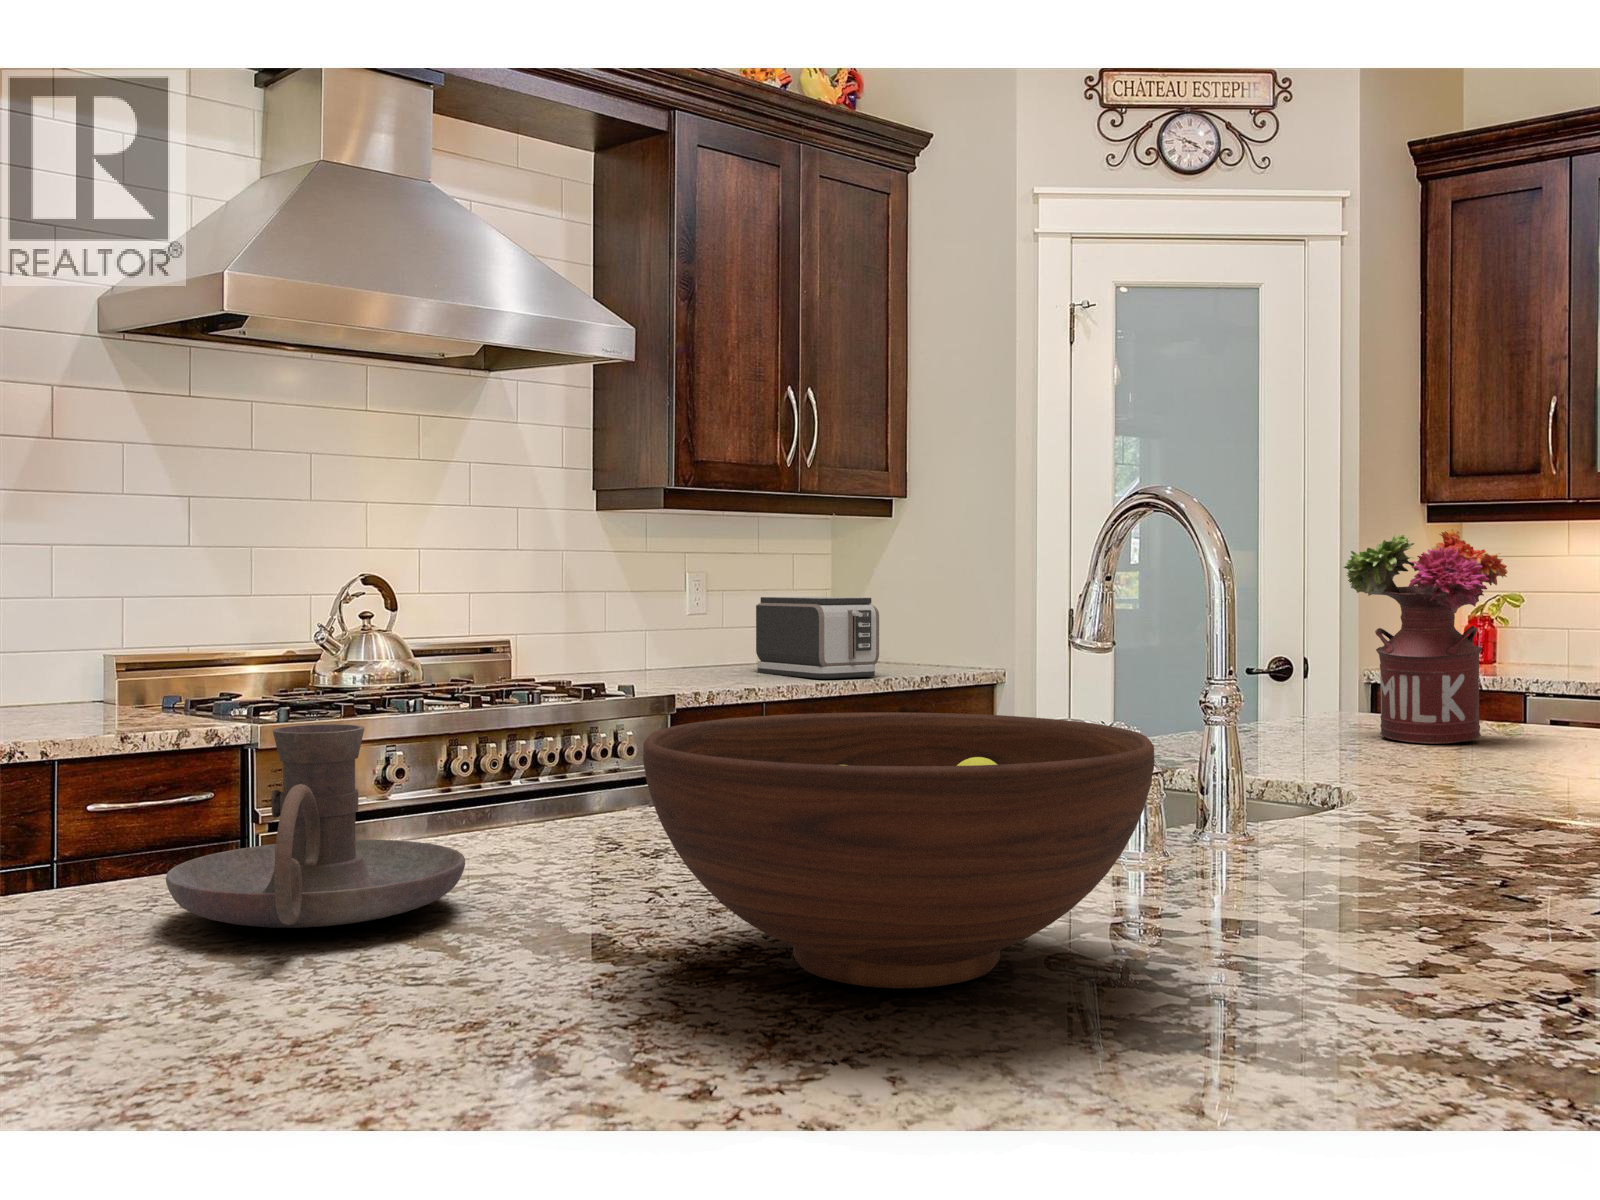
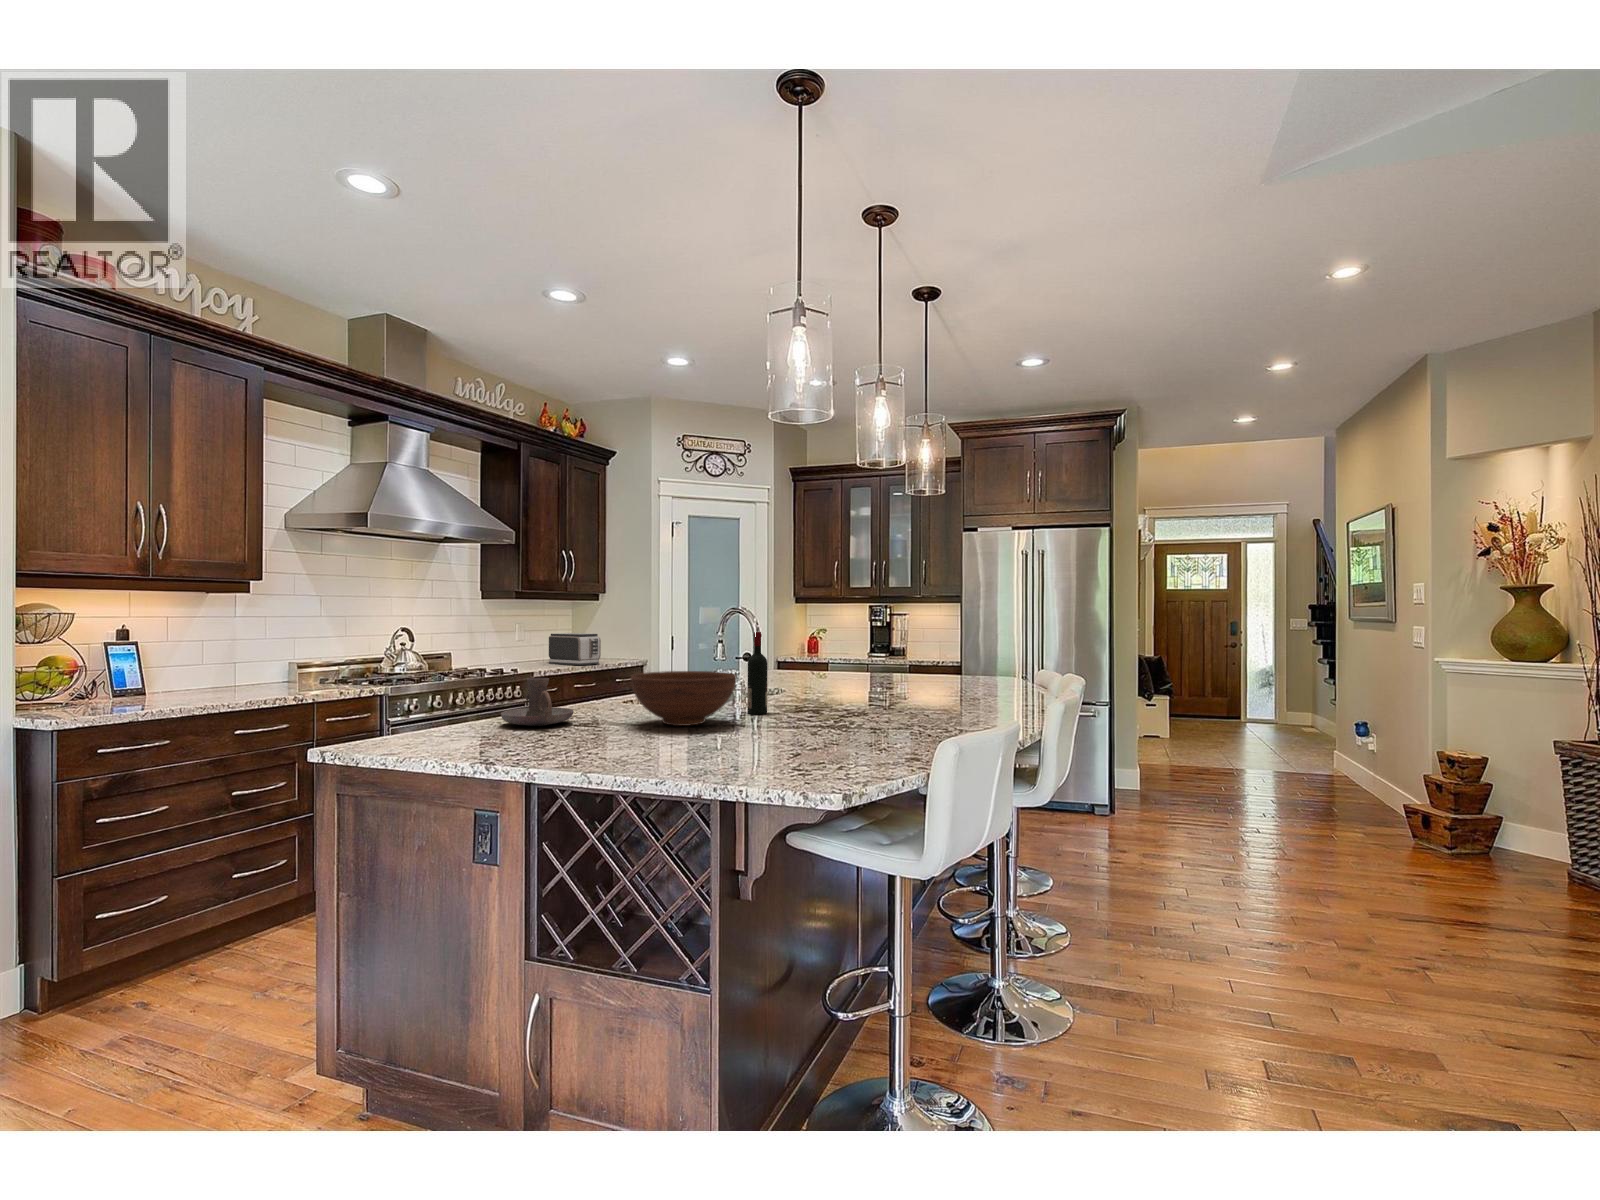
flower arrangement: present [1343,529,1508,744] -> none [769,616,815,680]
wine bottle: none [1231,543,1326,921] -> present [747,632,767,714]

